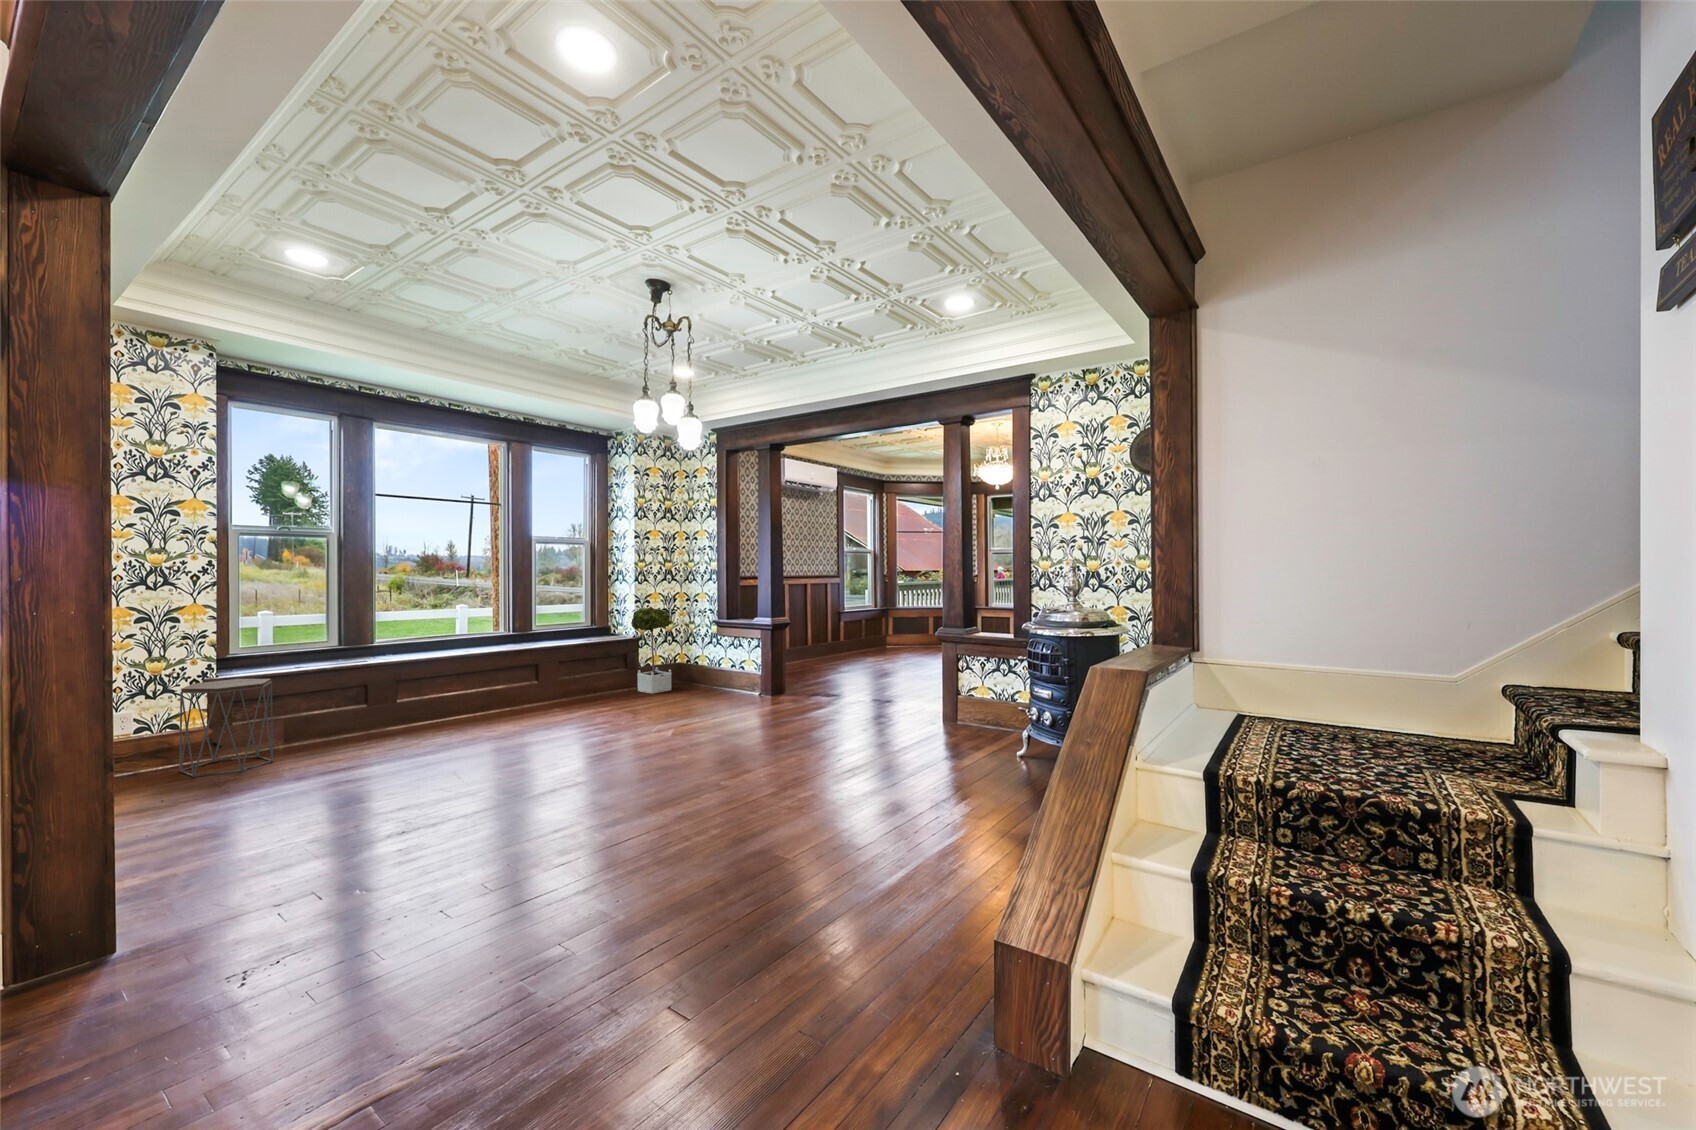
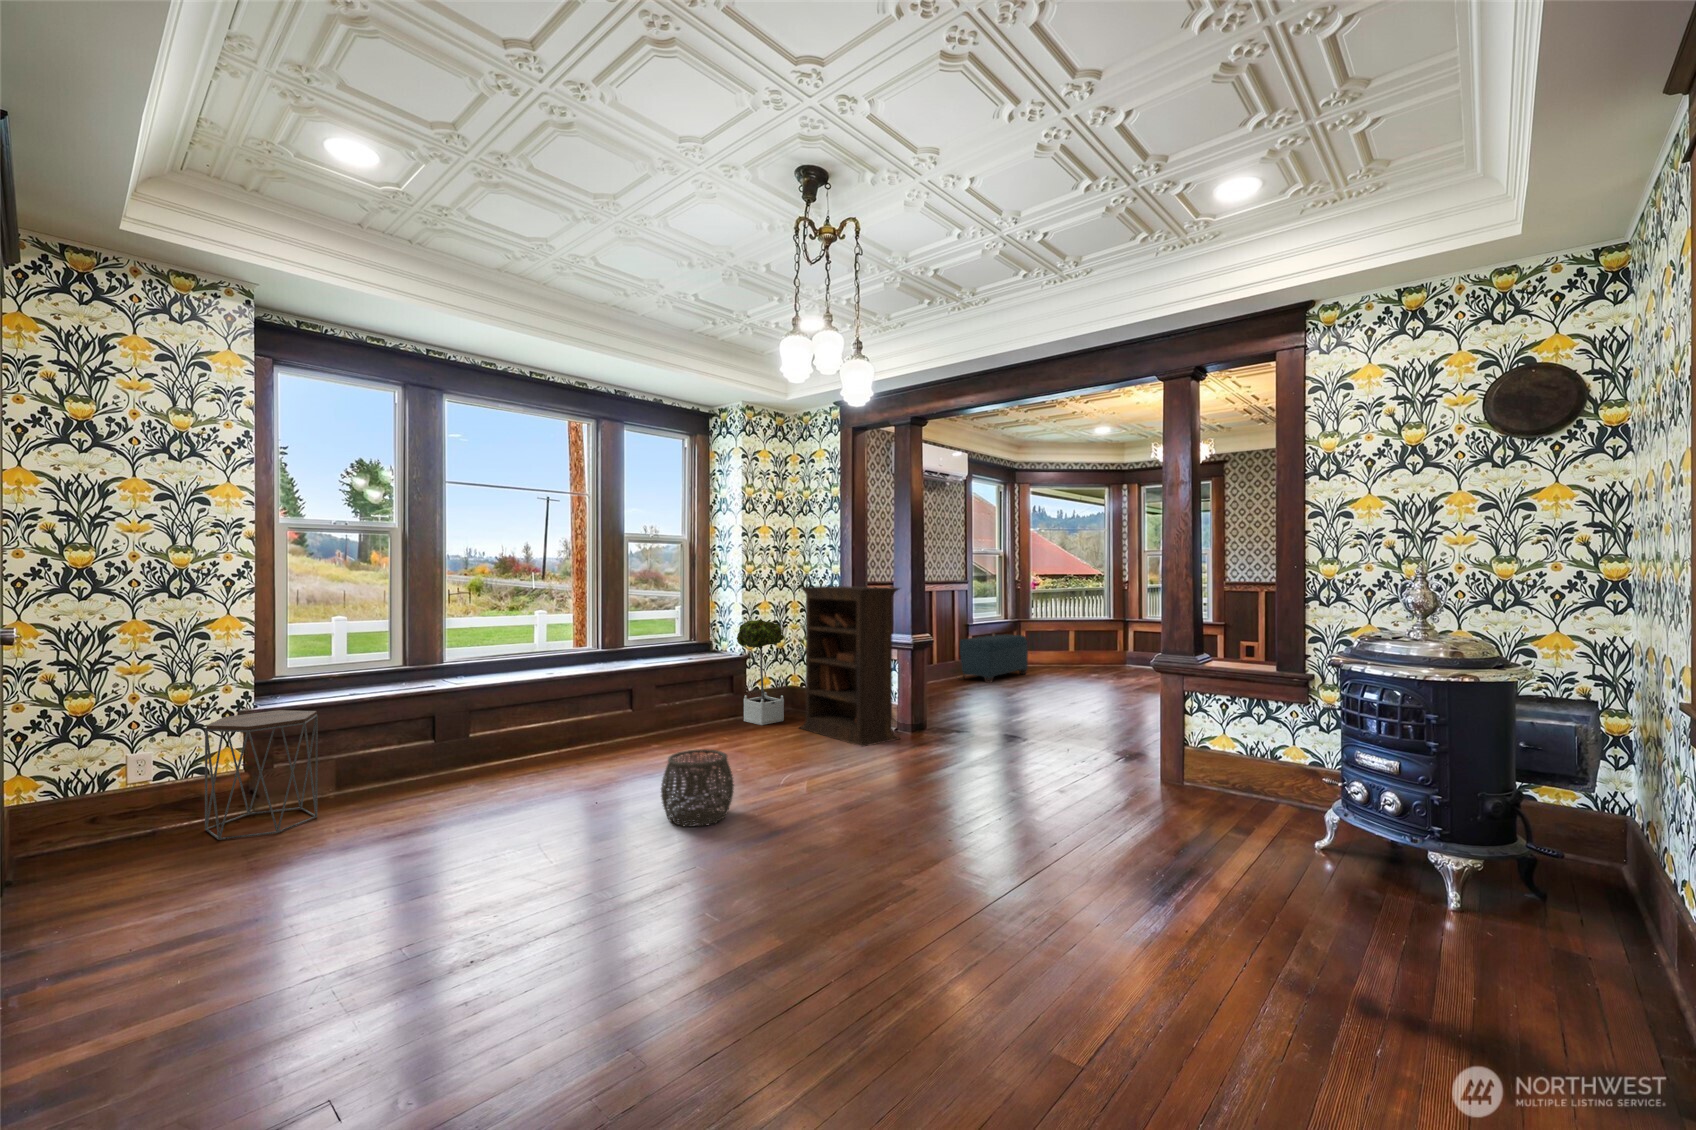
bookcase: none [681,580,762,706] -> present [800,586,899,747]
bench: none [830,621,892,660] -> present [959,634,1028,683]
woven basket: none [552,702,611,758] -> present [661,749,734,827]

